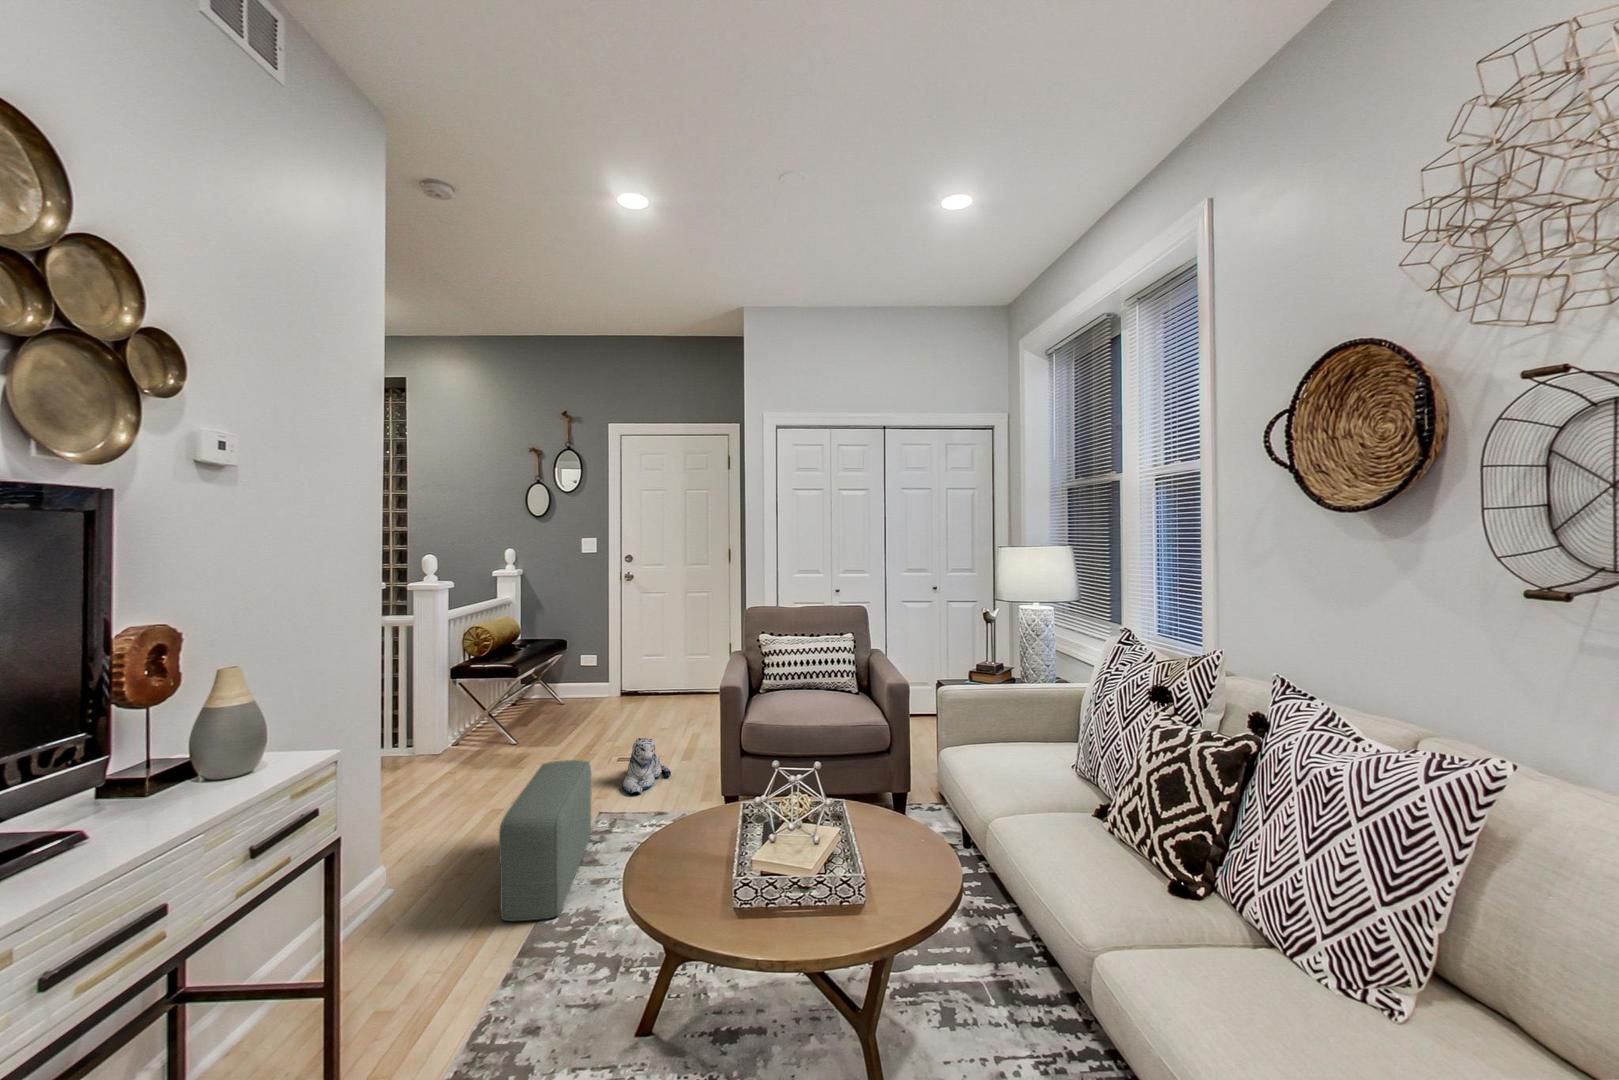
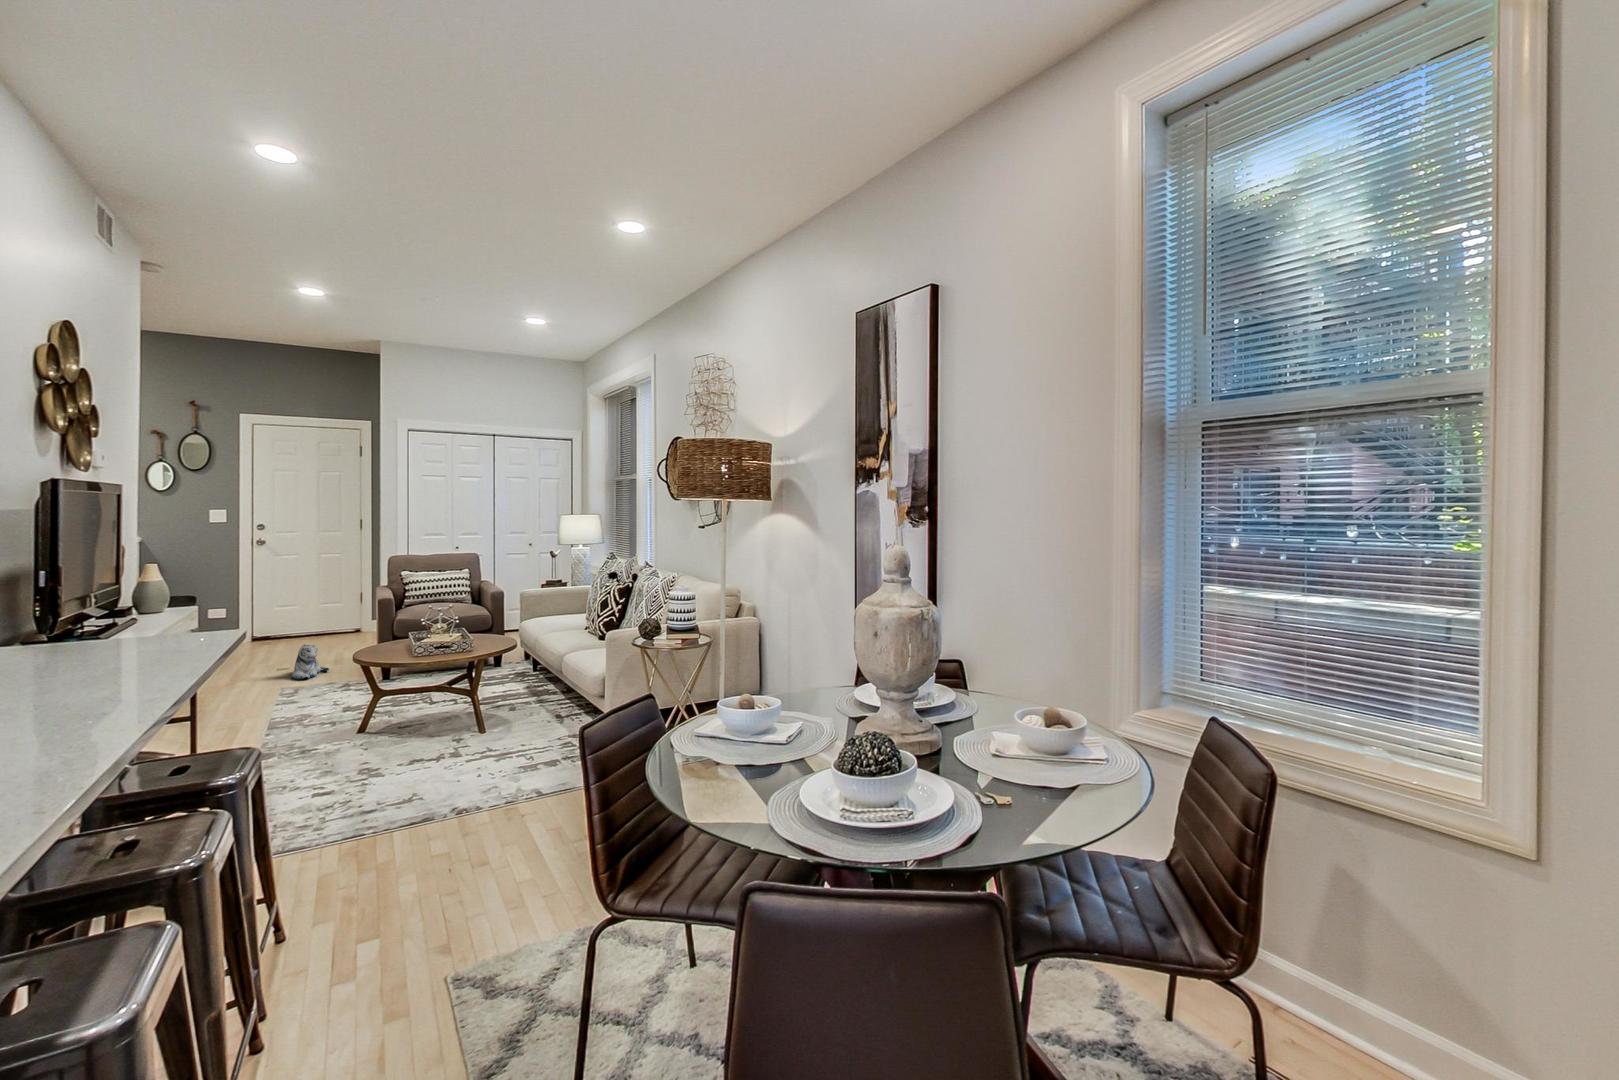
pouf: present [499,760,592,921] -> none [240,646,284,720]

